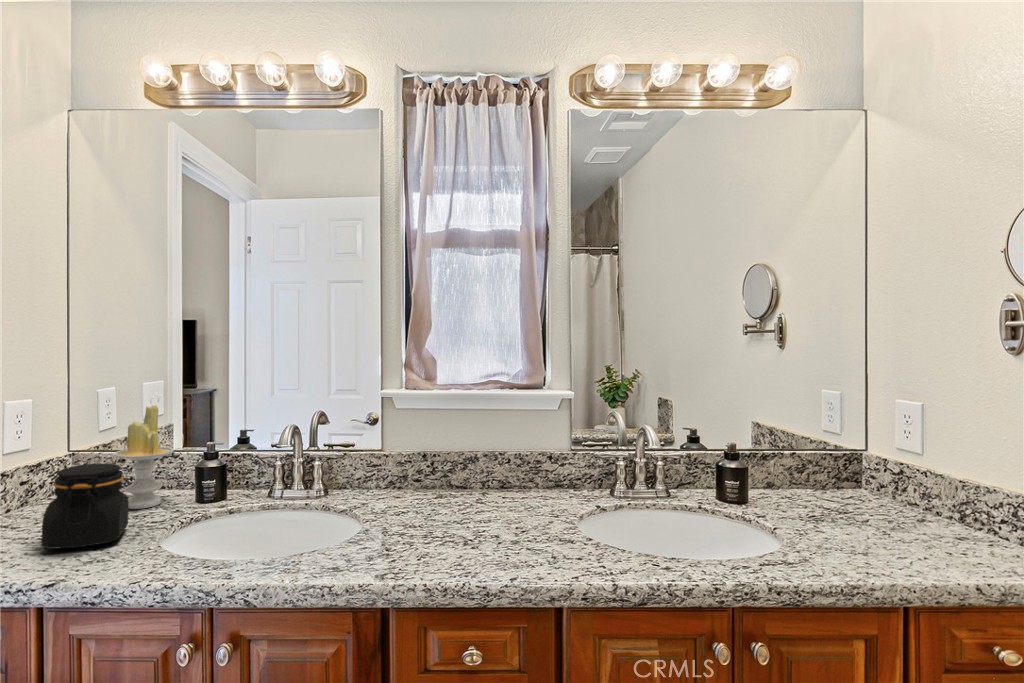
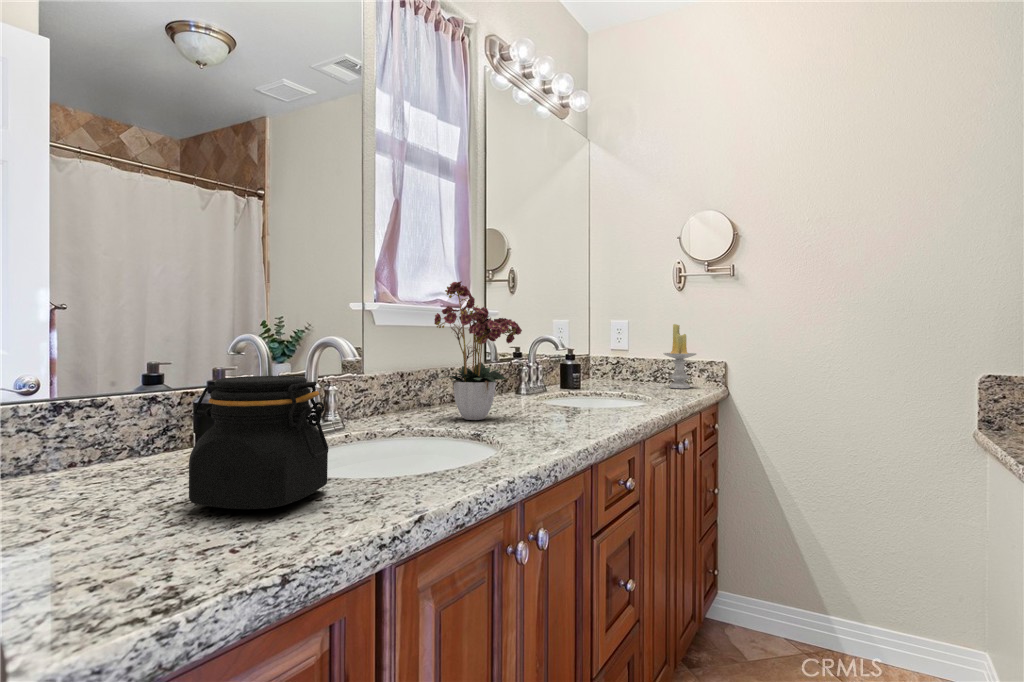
flower arrangement: none [396,375,464,517] -> present [434,281,522,420]
candle: present [114,406,174,509] -> present [663,324,696,388]

